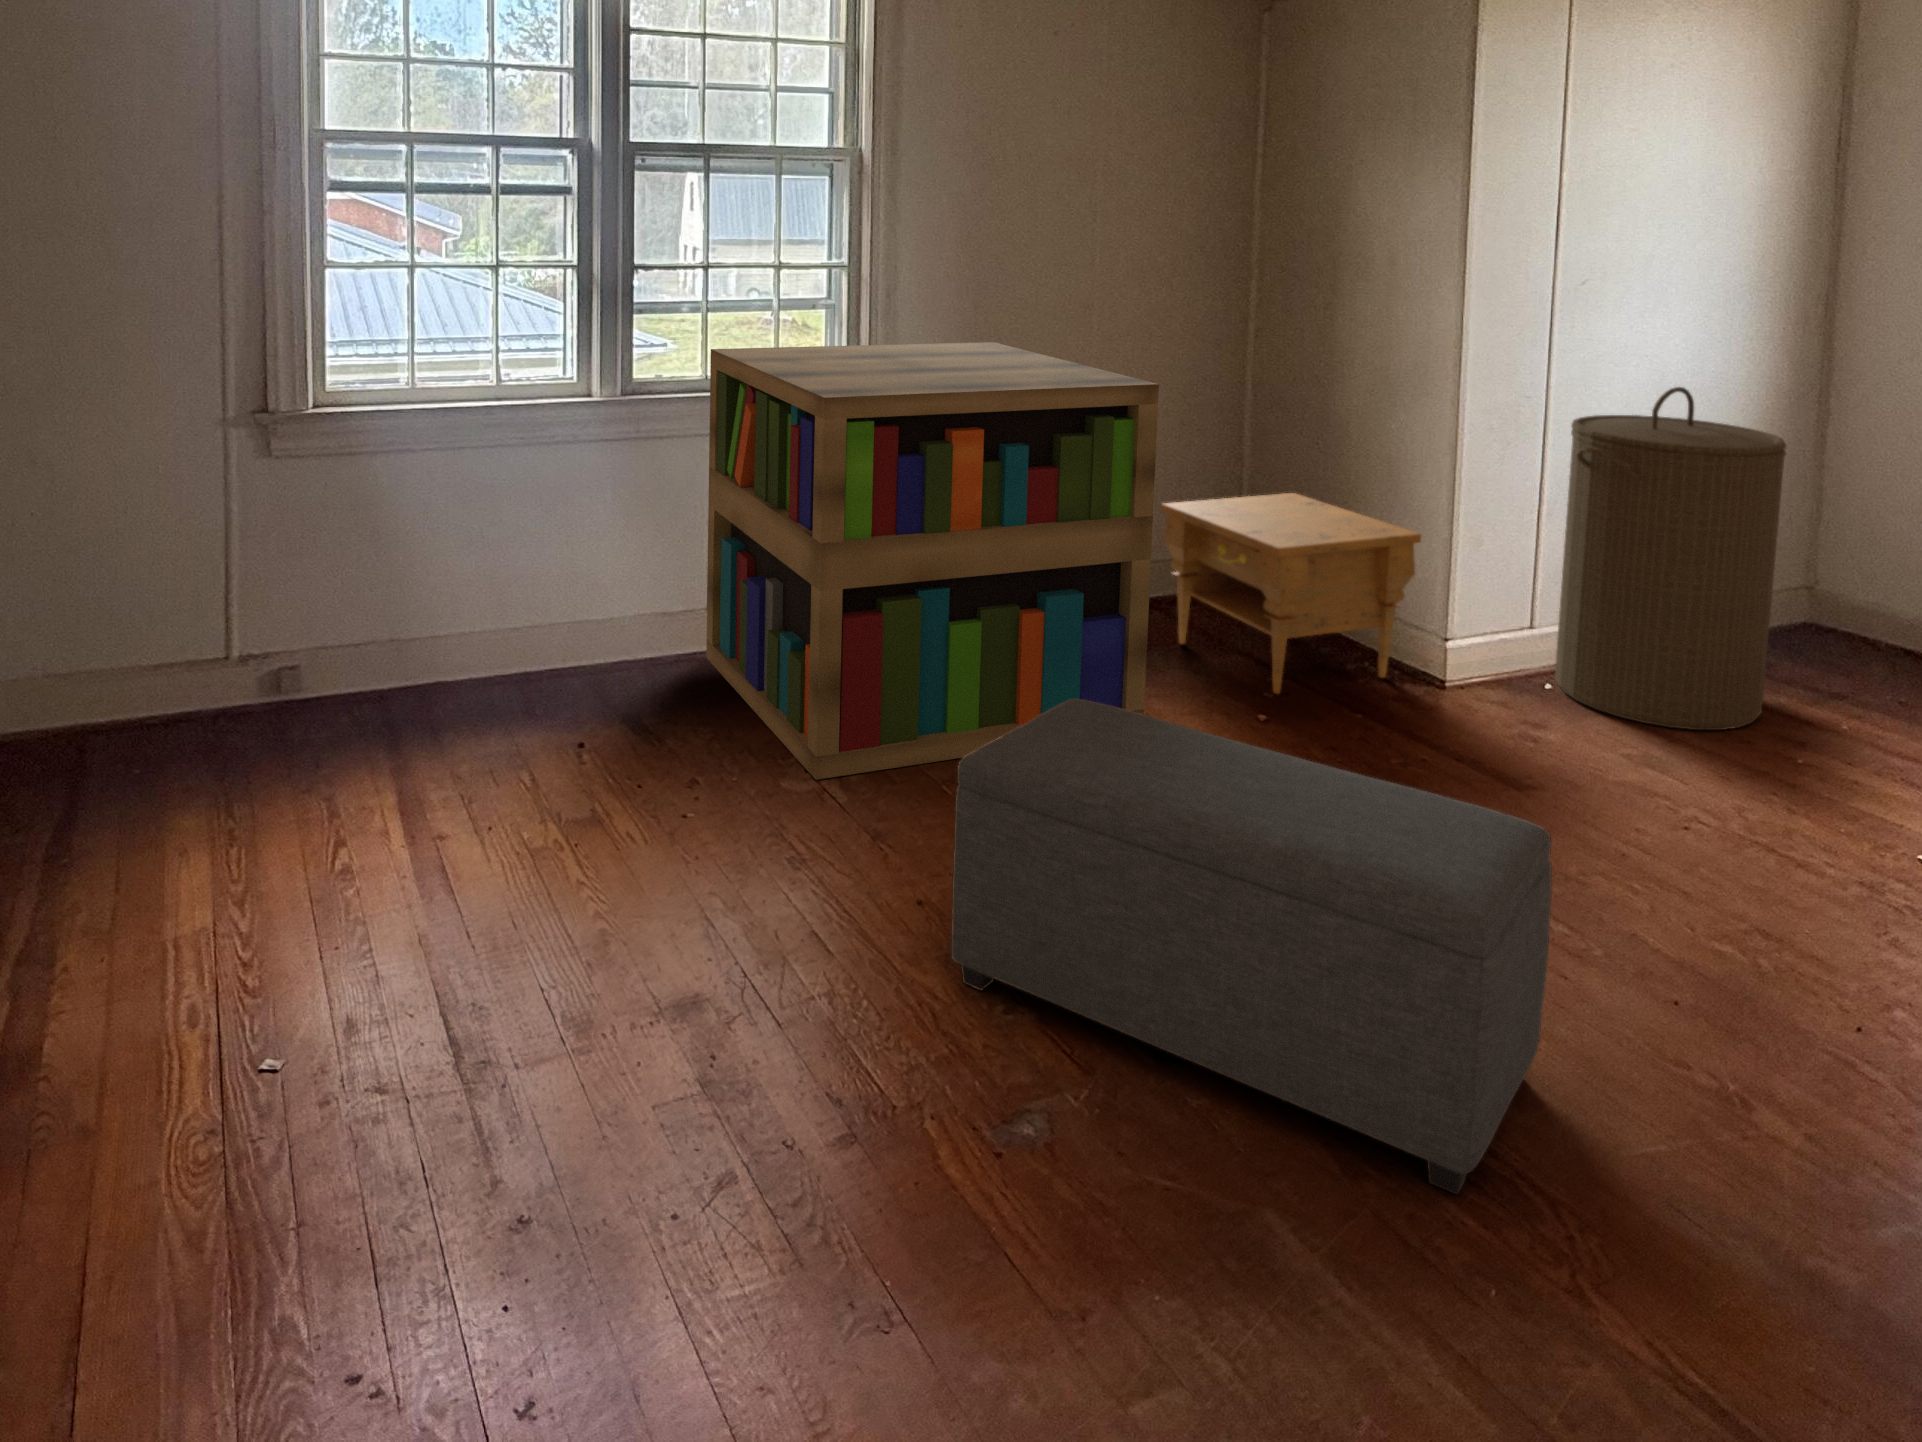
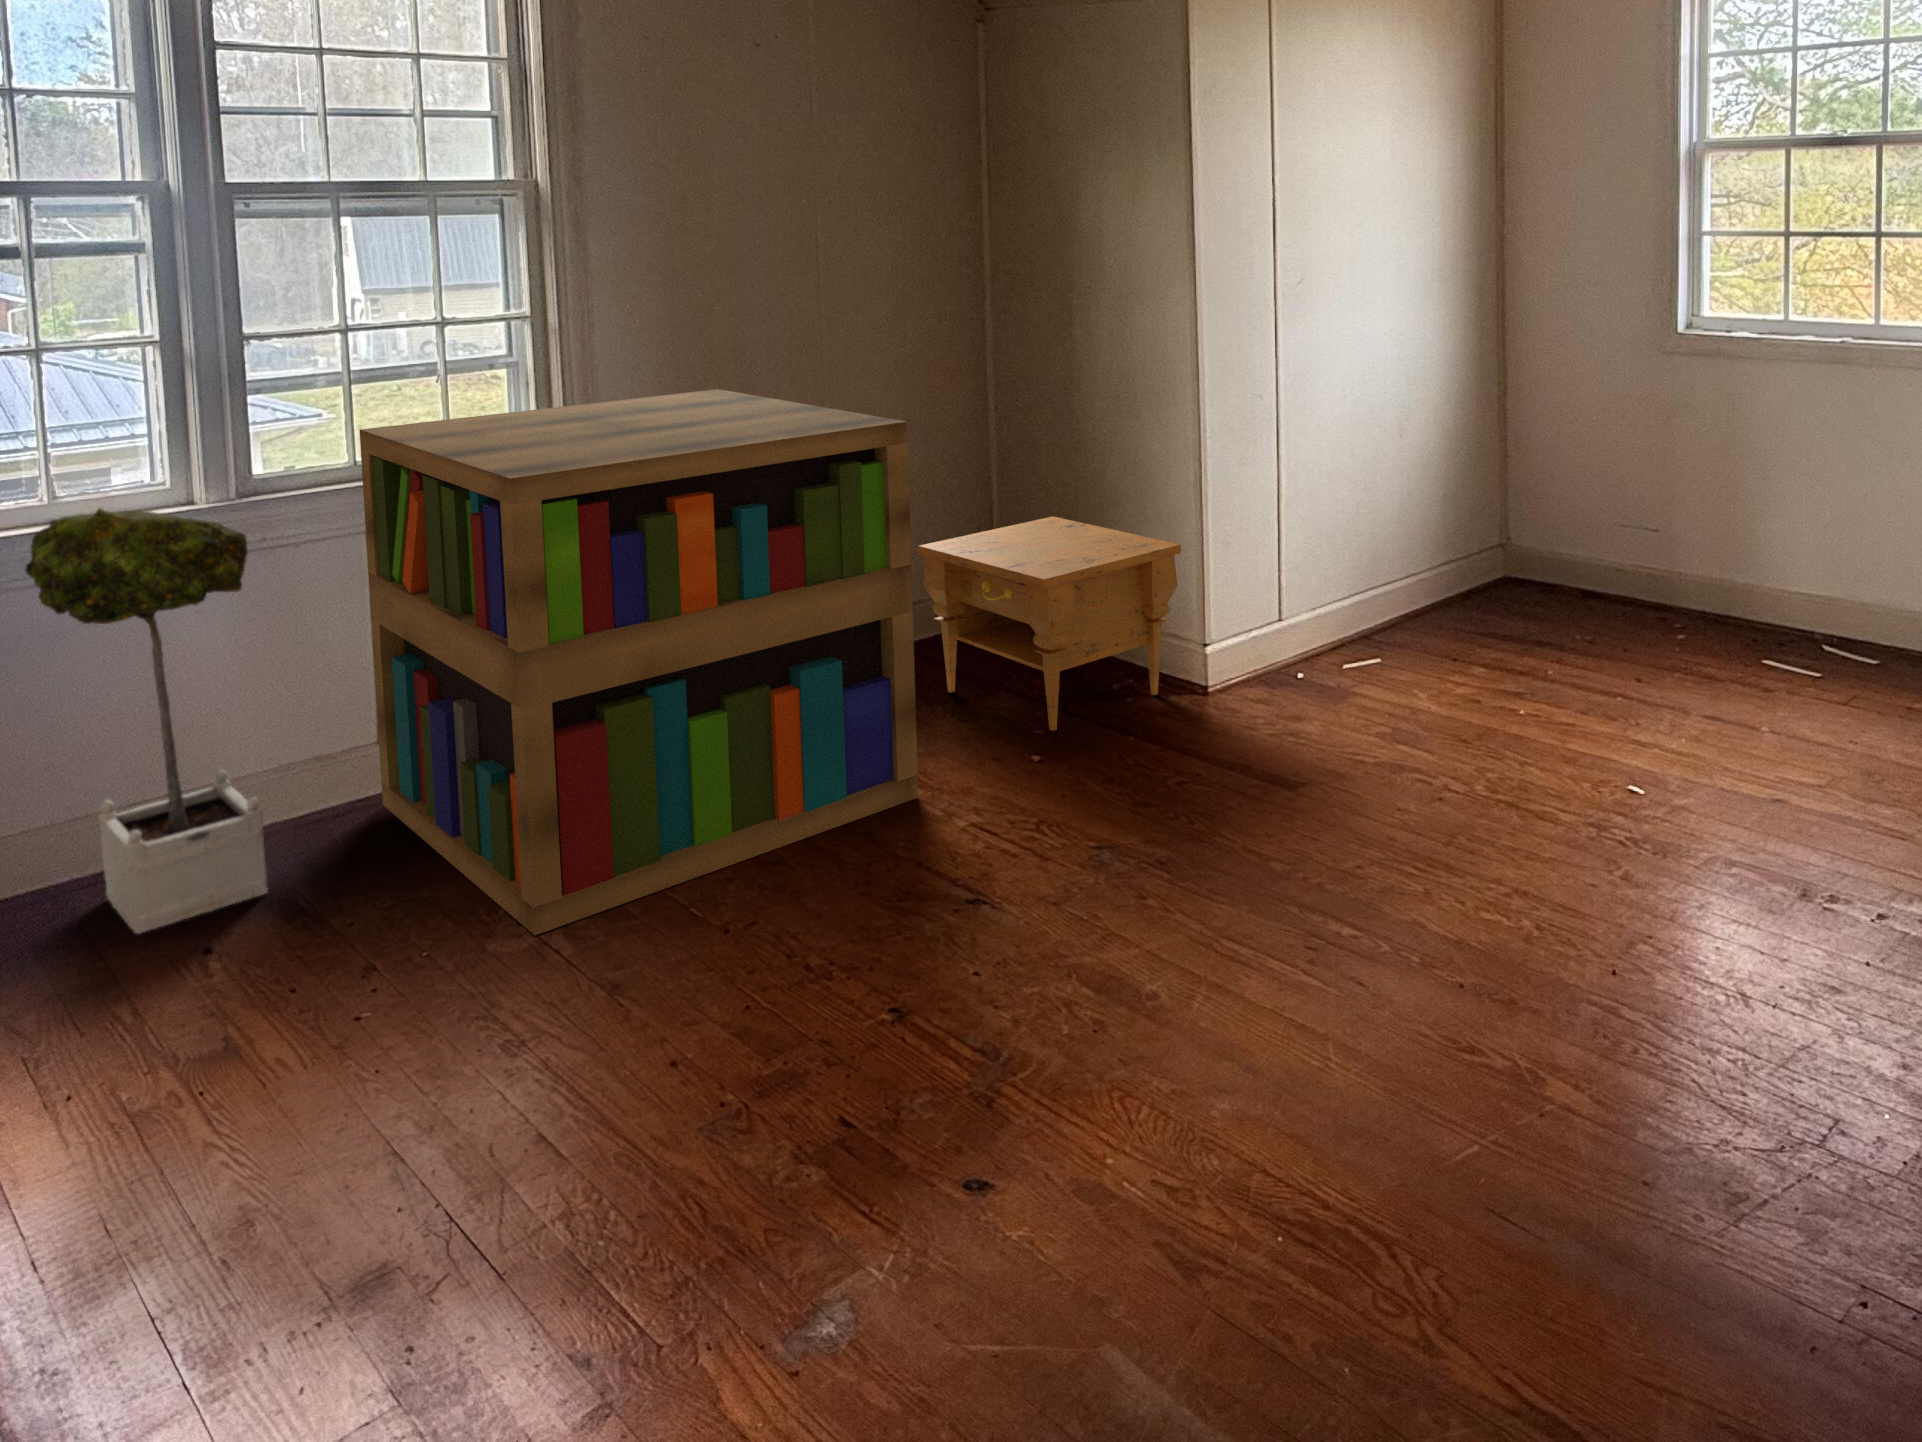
laundry hamper: present [1555,387,1786,730] -> none [1308,375,1491,700]
potted tree: none [482,390,628,721] -> present [26,508,268,934]
ottoman: present [951,699,1552,1194] -> none [707,791,1346,1255]

